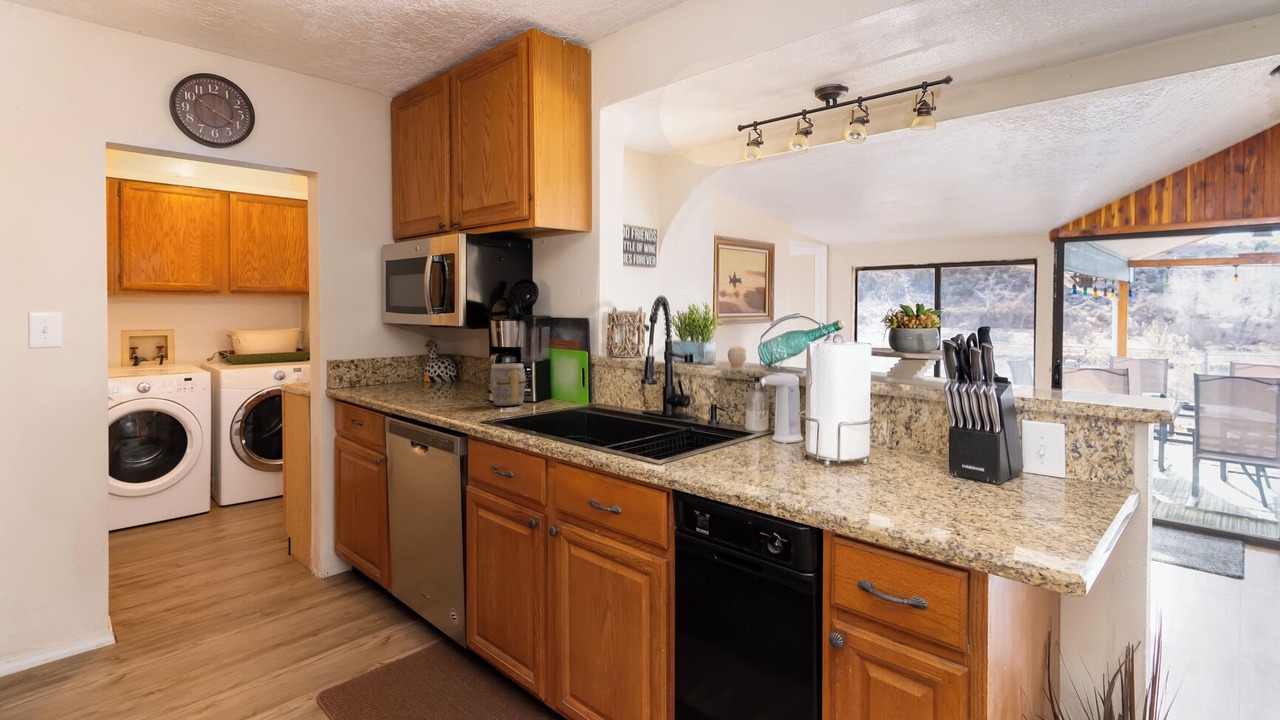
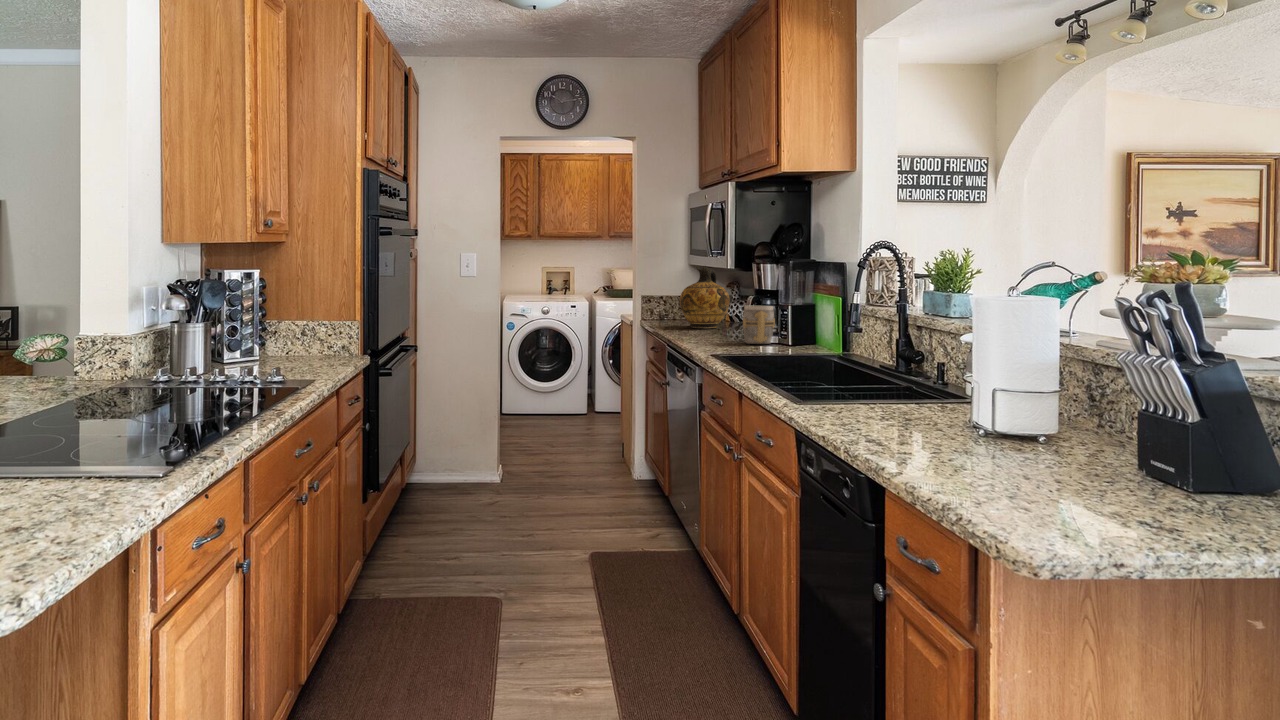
ceramic jug: none [387,324,444,392] -> present [680,266,730,328]

